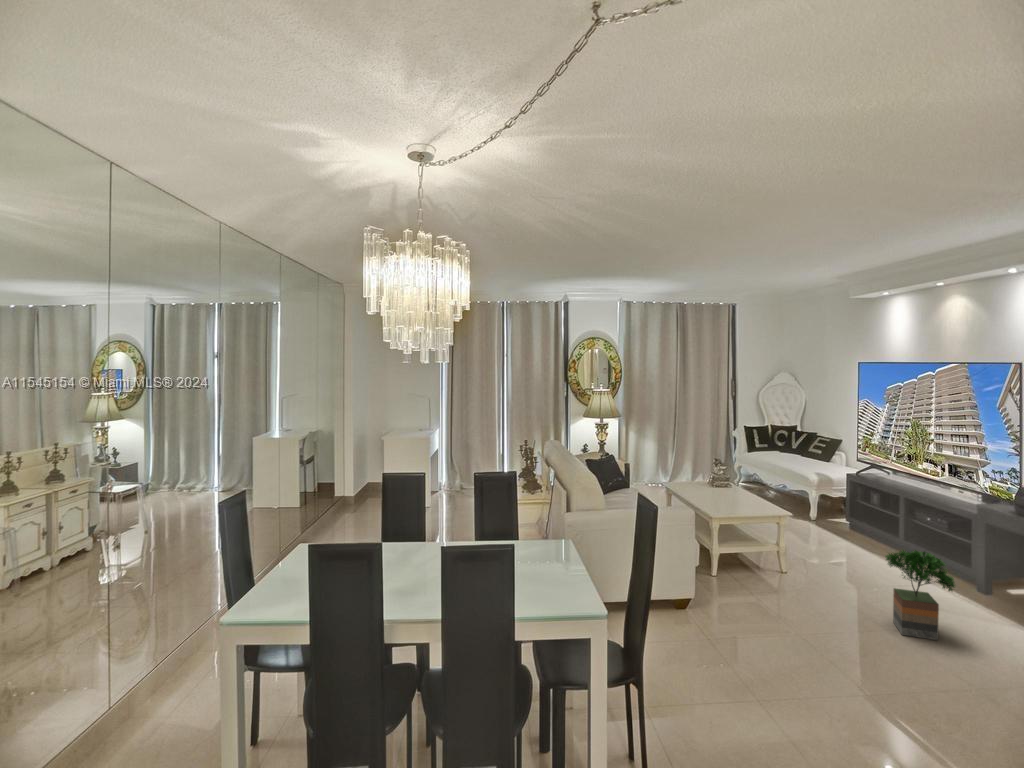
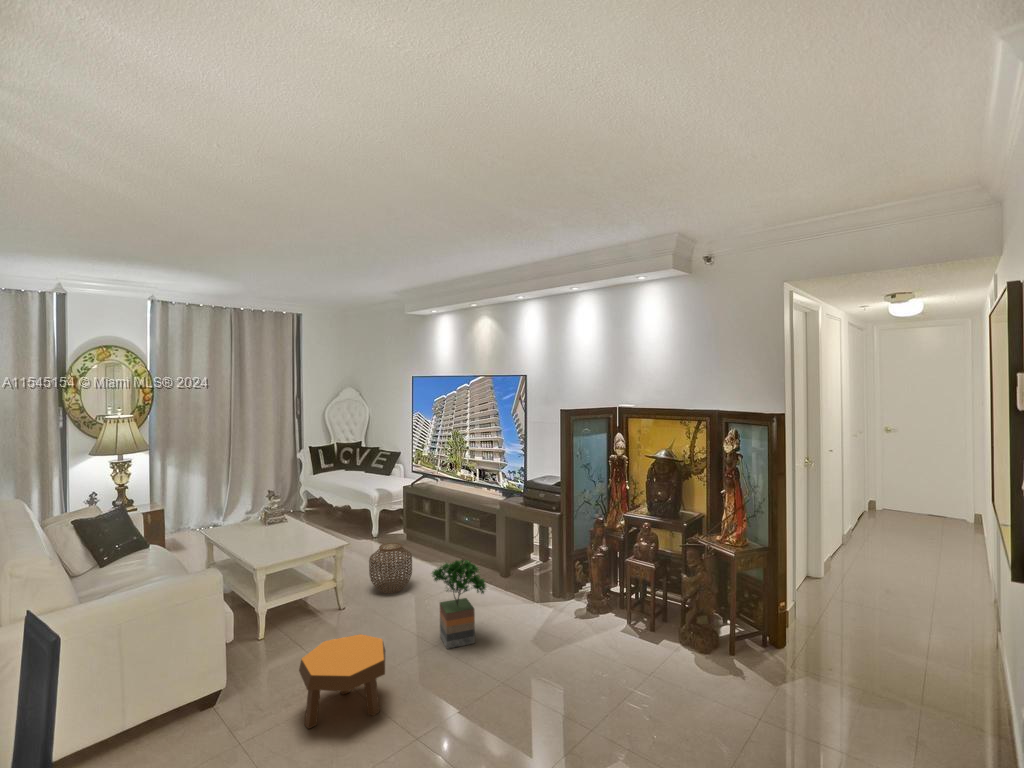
woven basket: none [810,523,858,573] -> present [369,543,412,593]
footstool: none [754,586,835,660] -> present [299,634,386,729]

